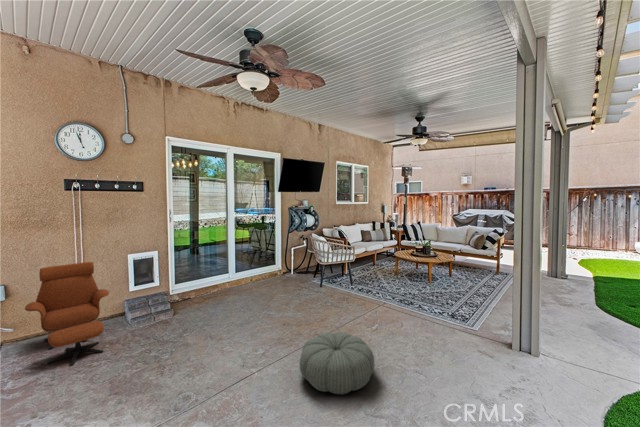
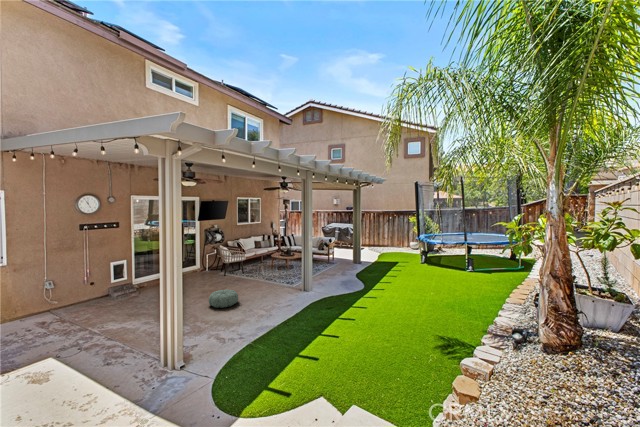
lounge chair: present [25,262,109,366] -> none [67,267,113,313]

